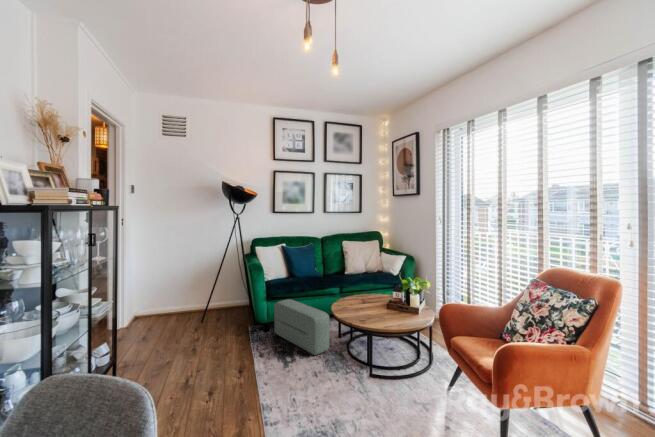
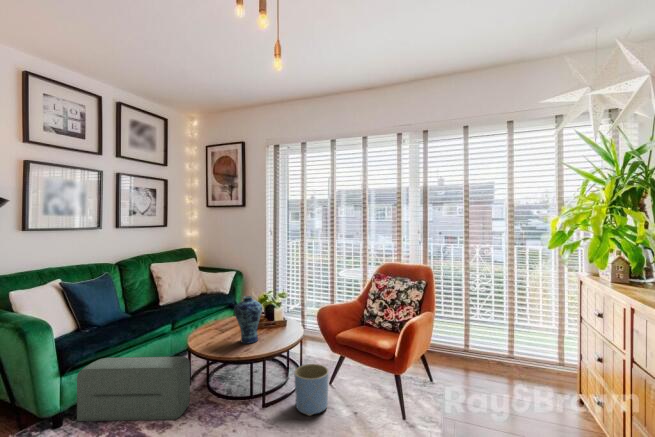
vase: none [354,276,377,317] -> present [234,296,262,343]
planter: none [392,353,428,405] -> present [295,364,329,416]

